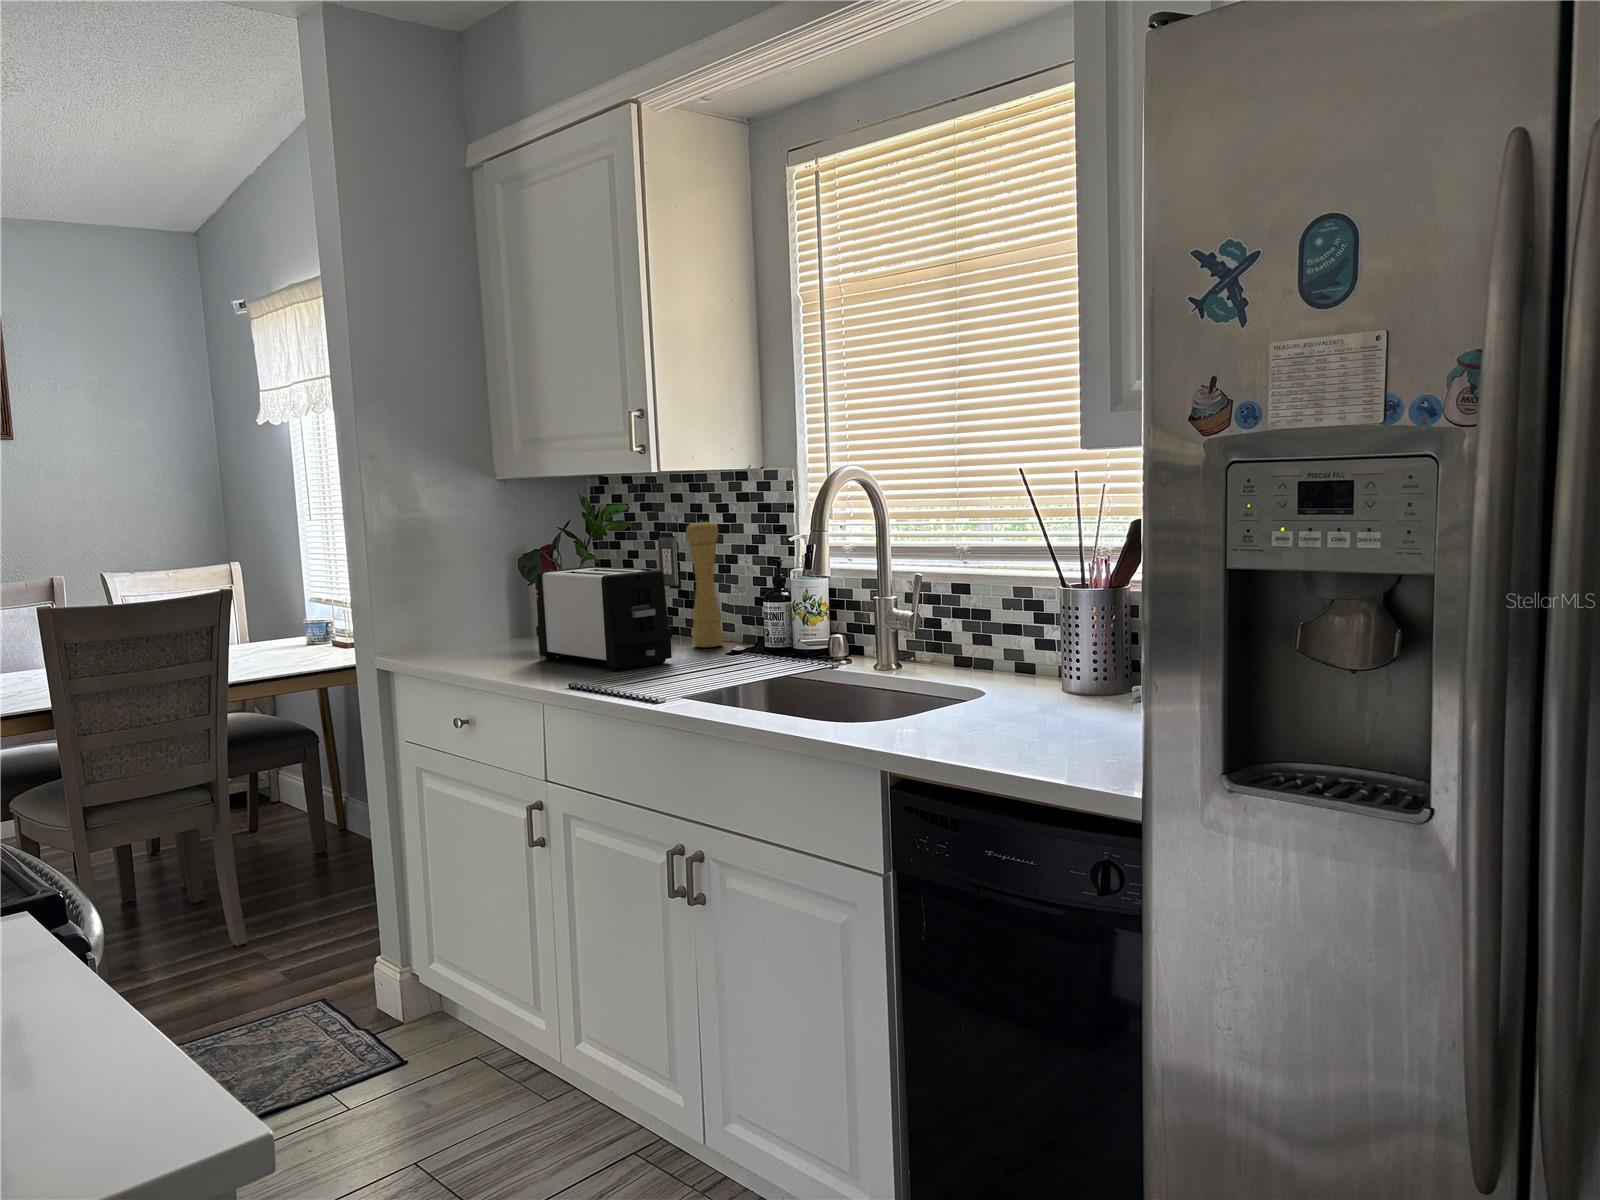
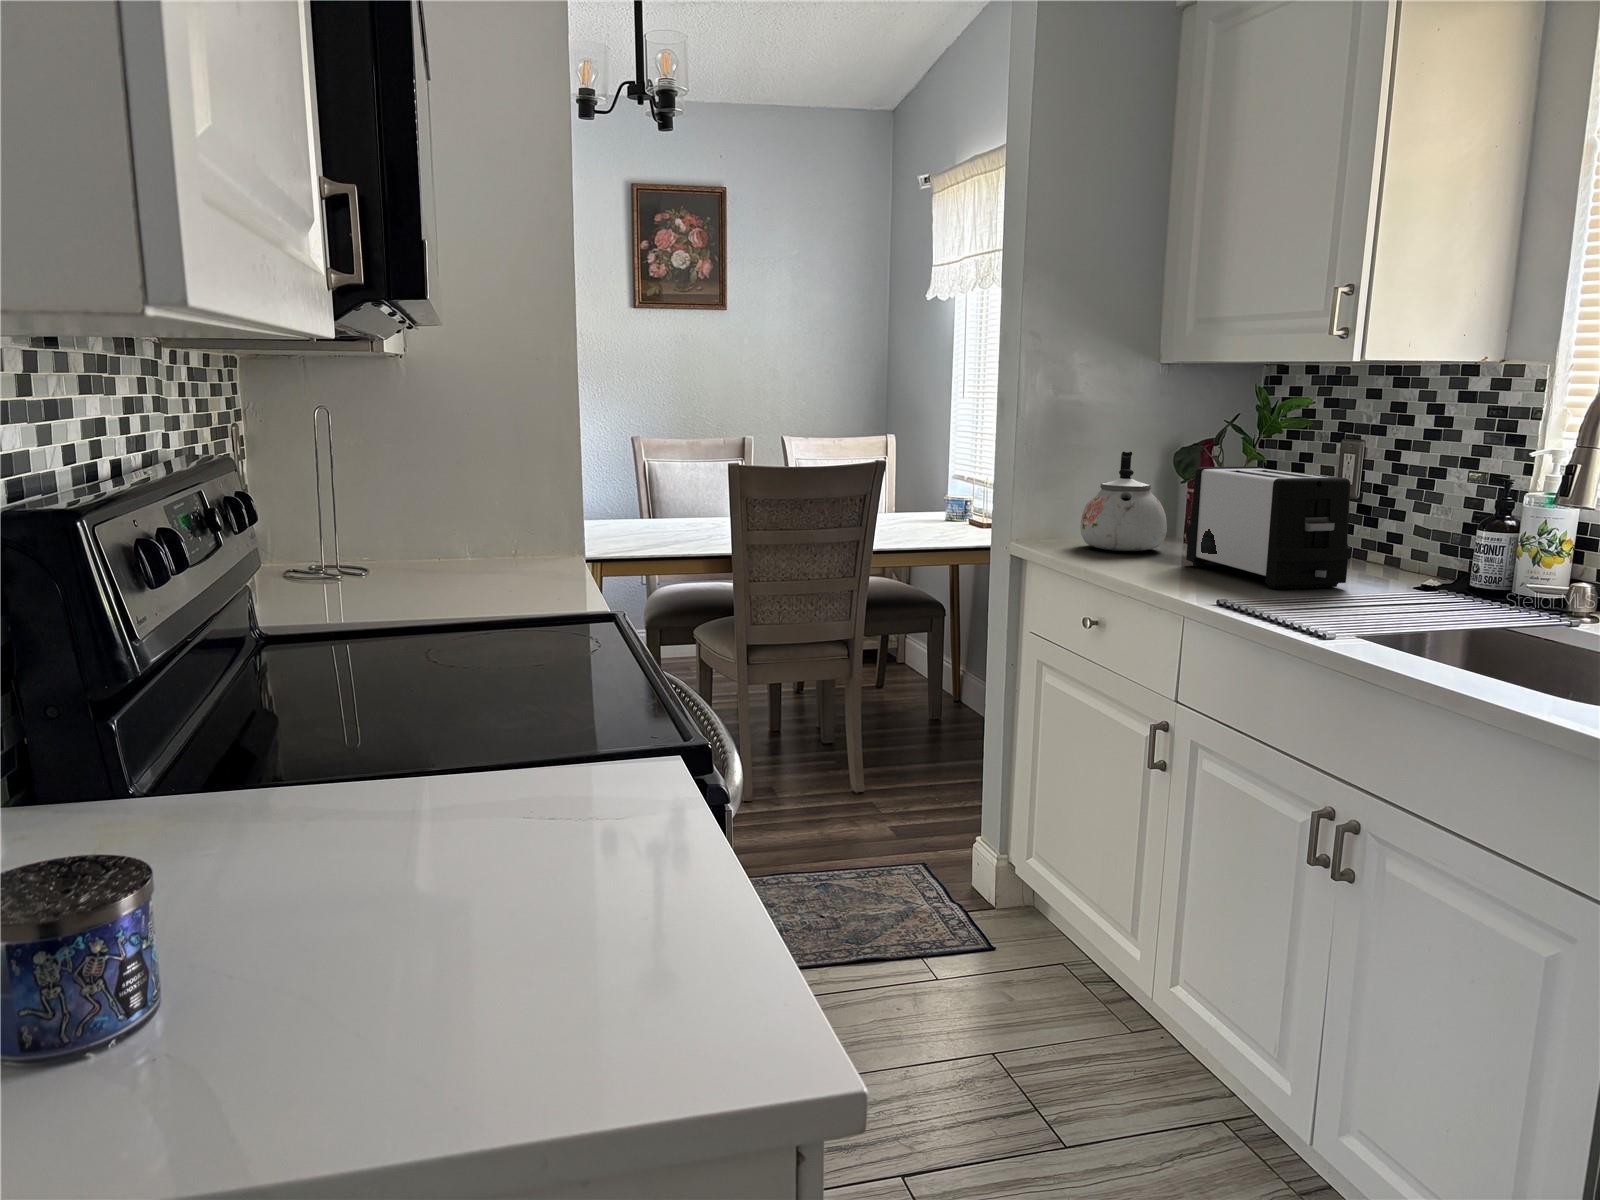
pepper mill: present [686,520,723,647] -> none [1372,423,1426,575]
kettle: none [440,563,520,655] -> present [1081,451,1167,551]

